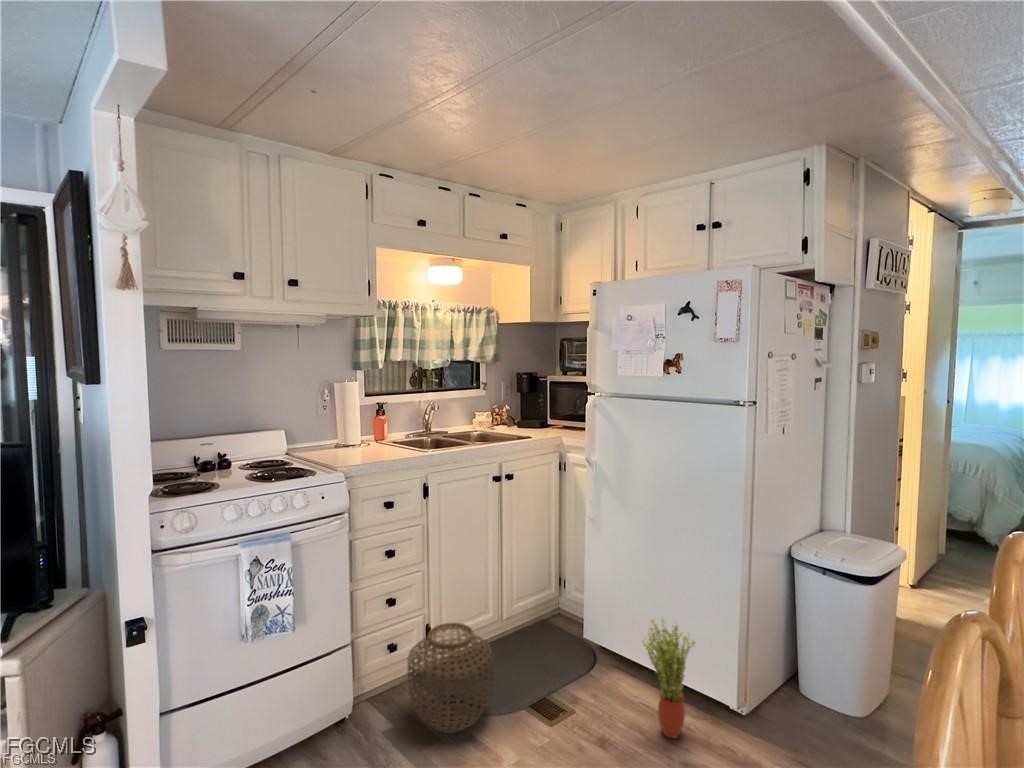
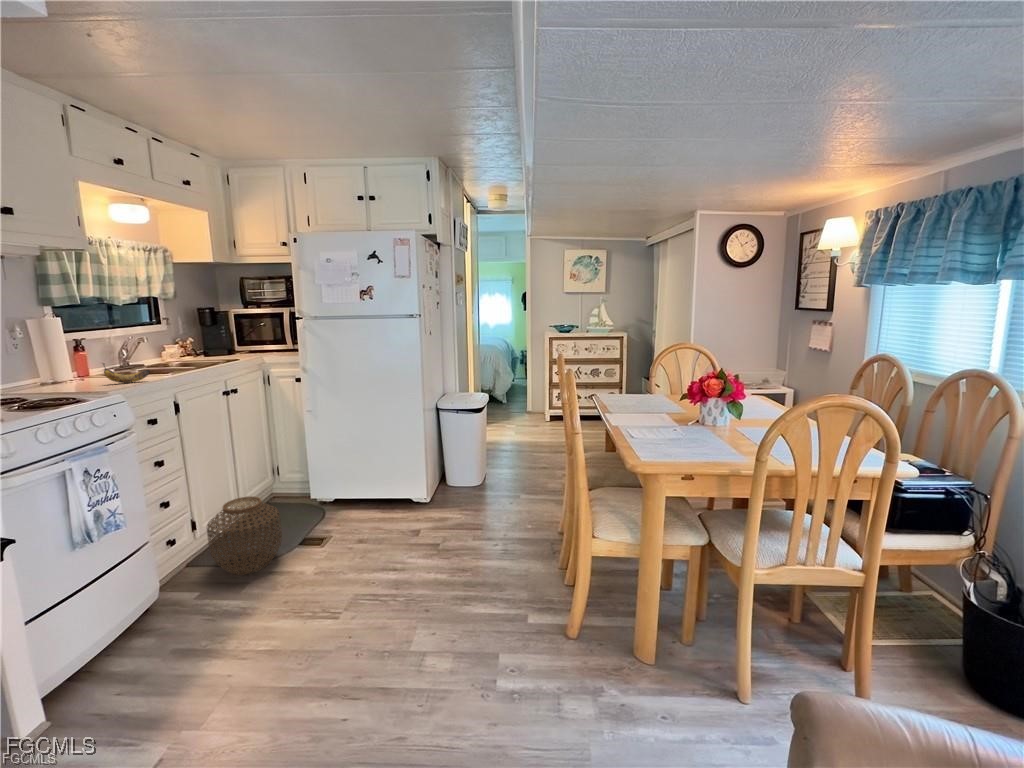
banana: none [362,432,398,457] -> present [102,363,150,383]
potted plant: present [642,619,695,738] -> none [376,450,408,521]

